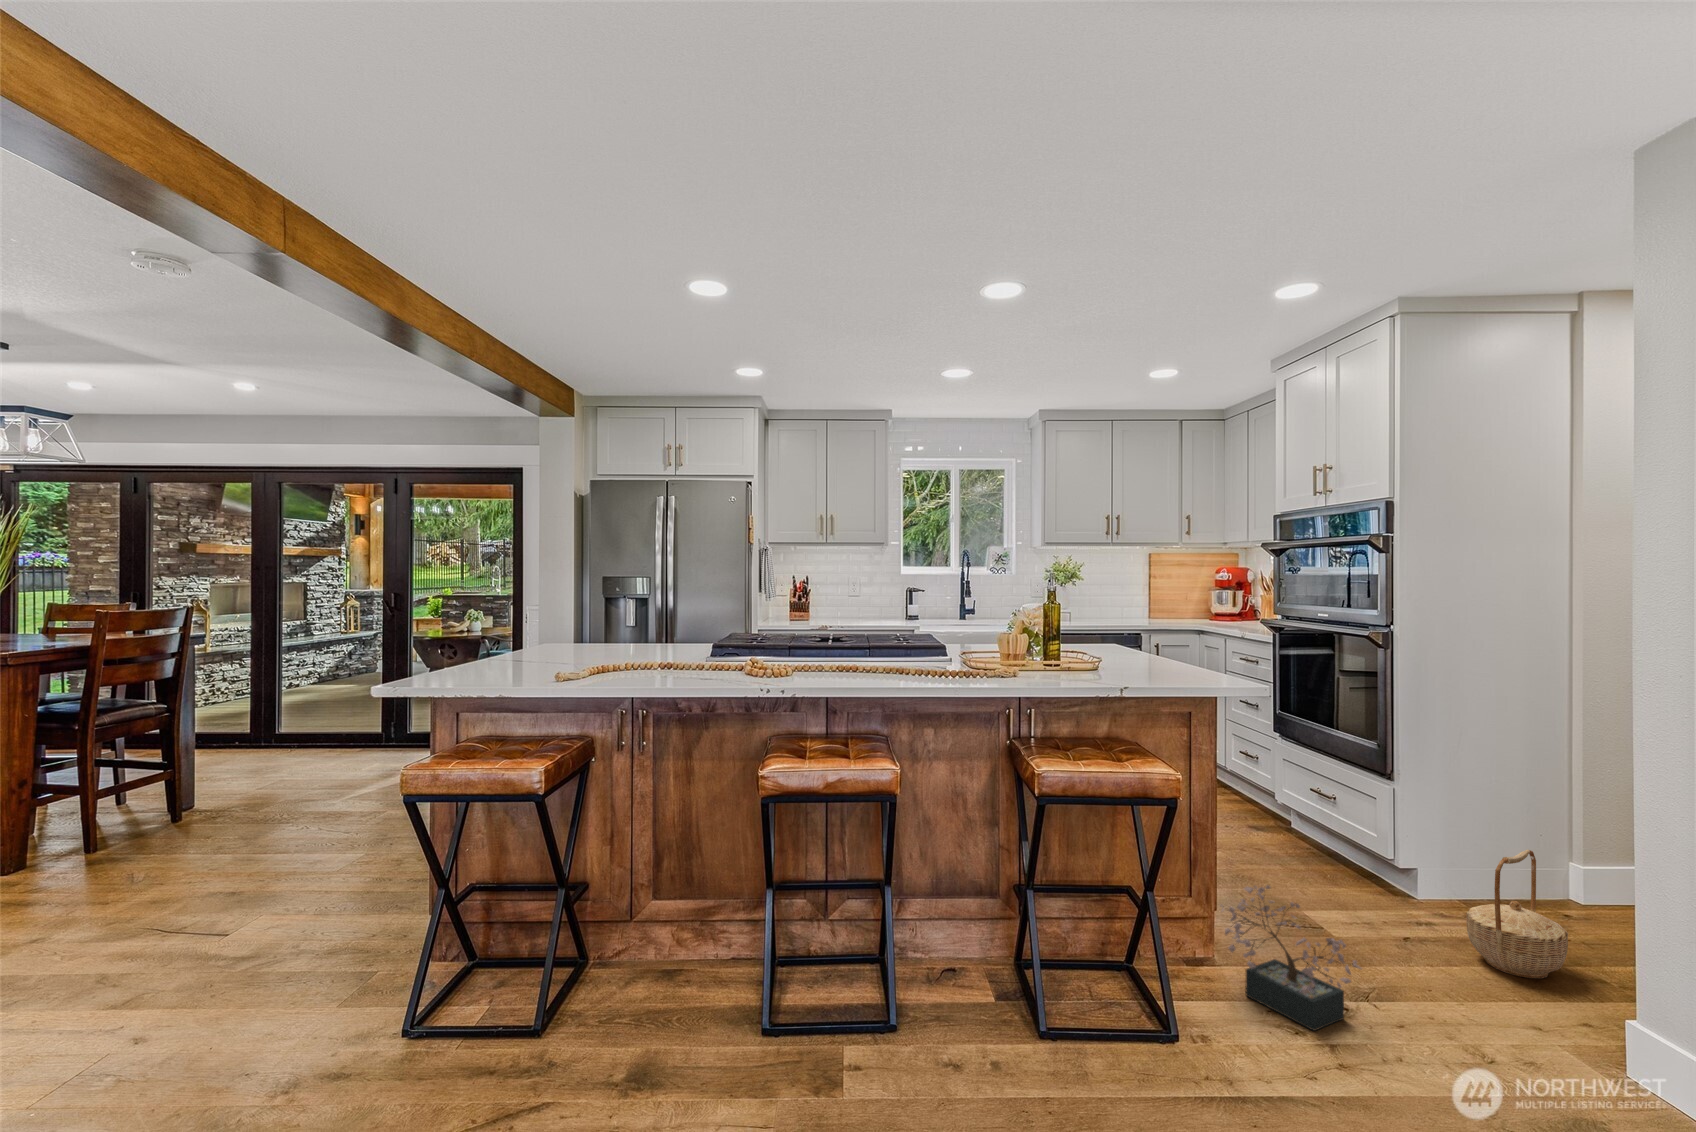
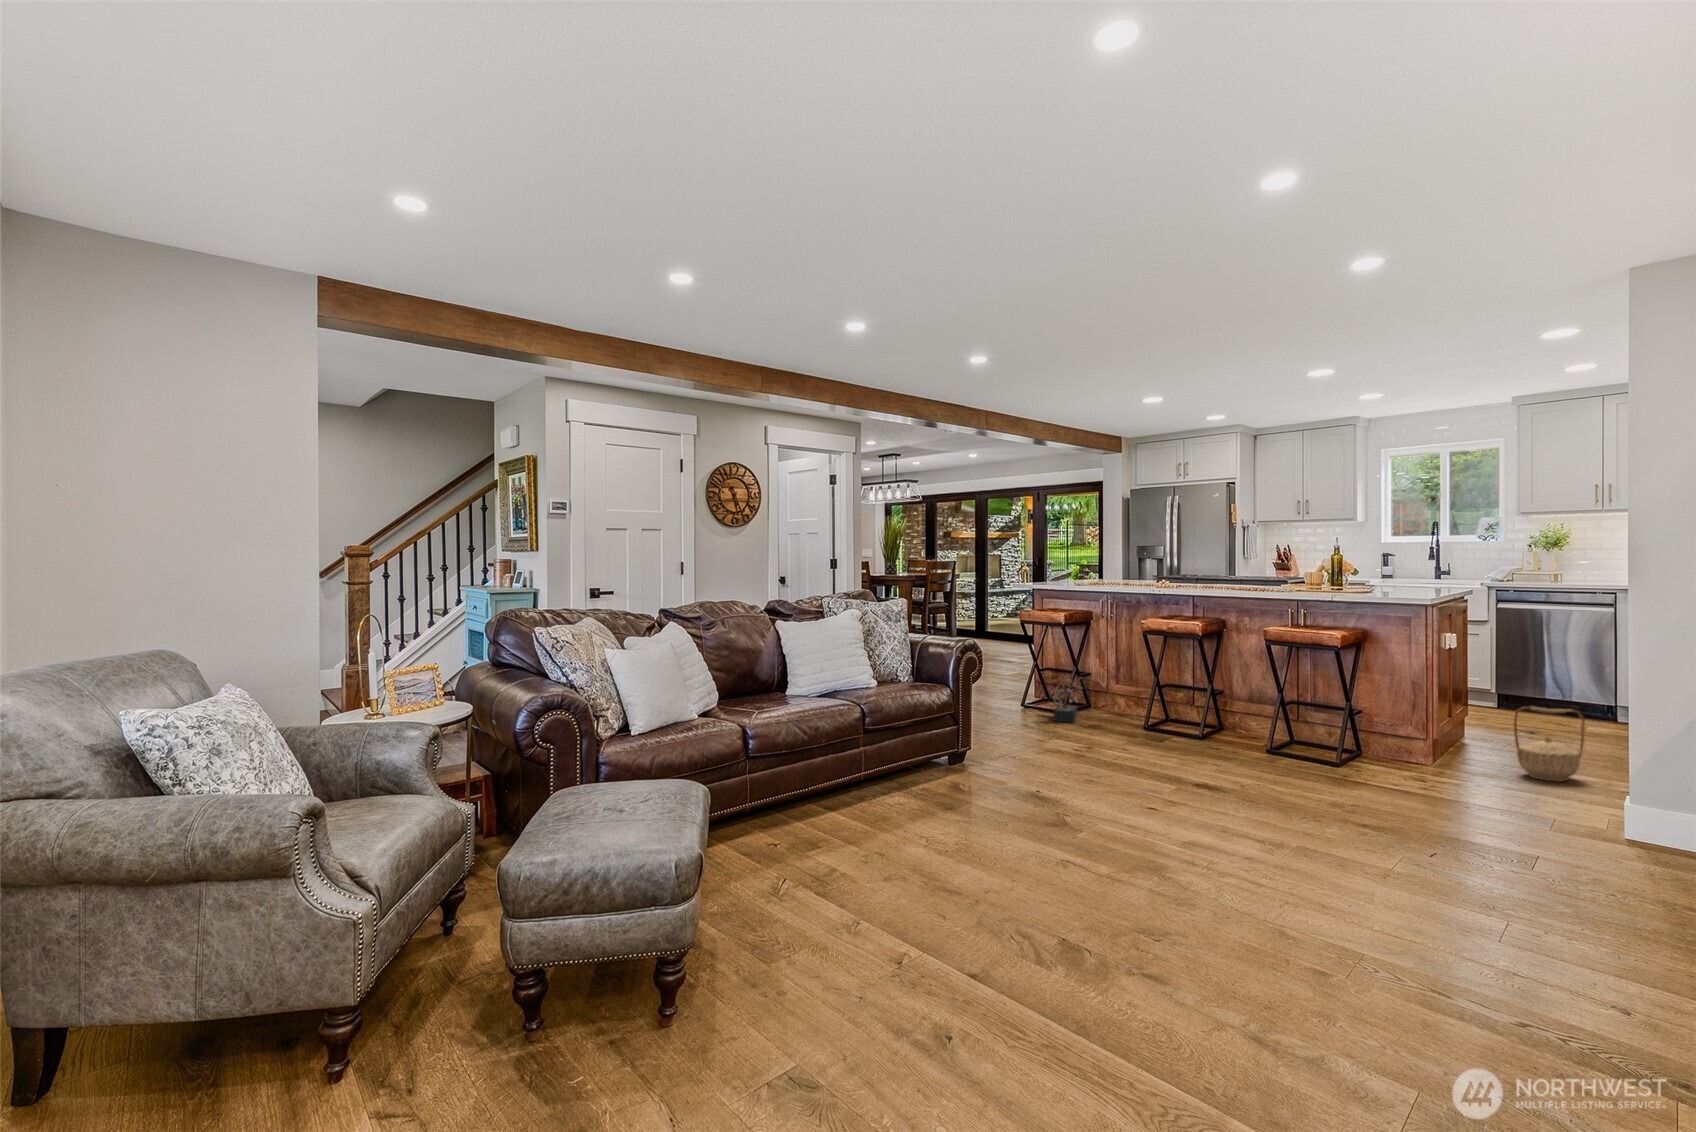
decorative plant: present [1221,885,1361,1031] -> present [1049,675,1082,723]

